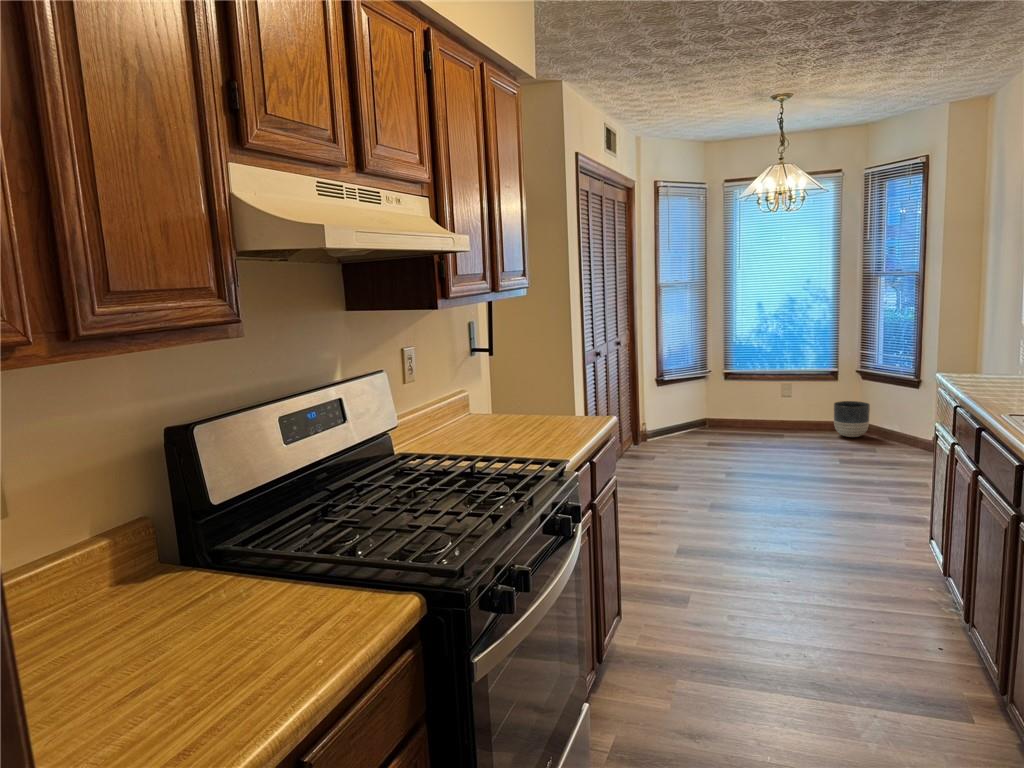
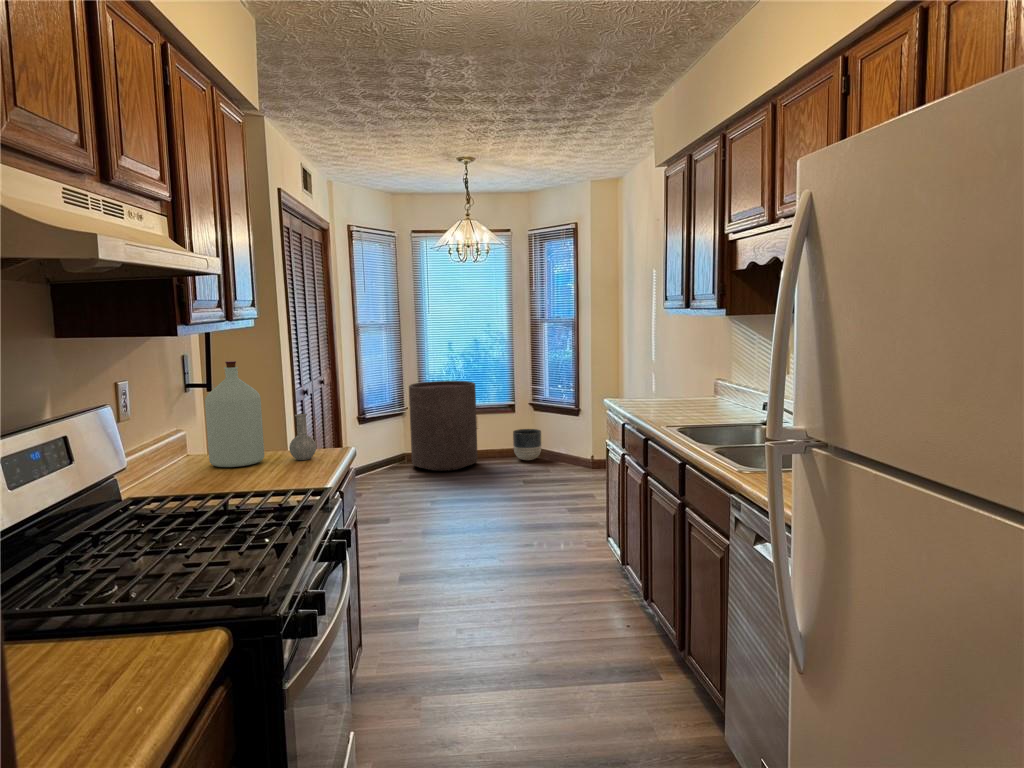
bottle: none [475,330,575,430] -> present [205,361,316,467]
trash can: none [713,344,789,442] -> present [409,381,478,471]

